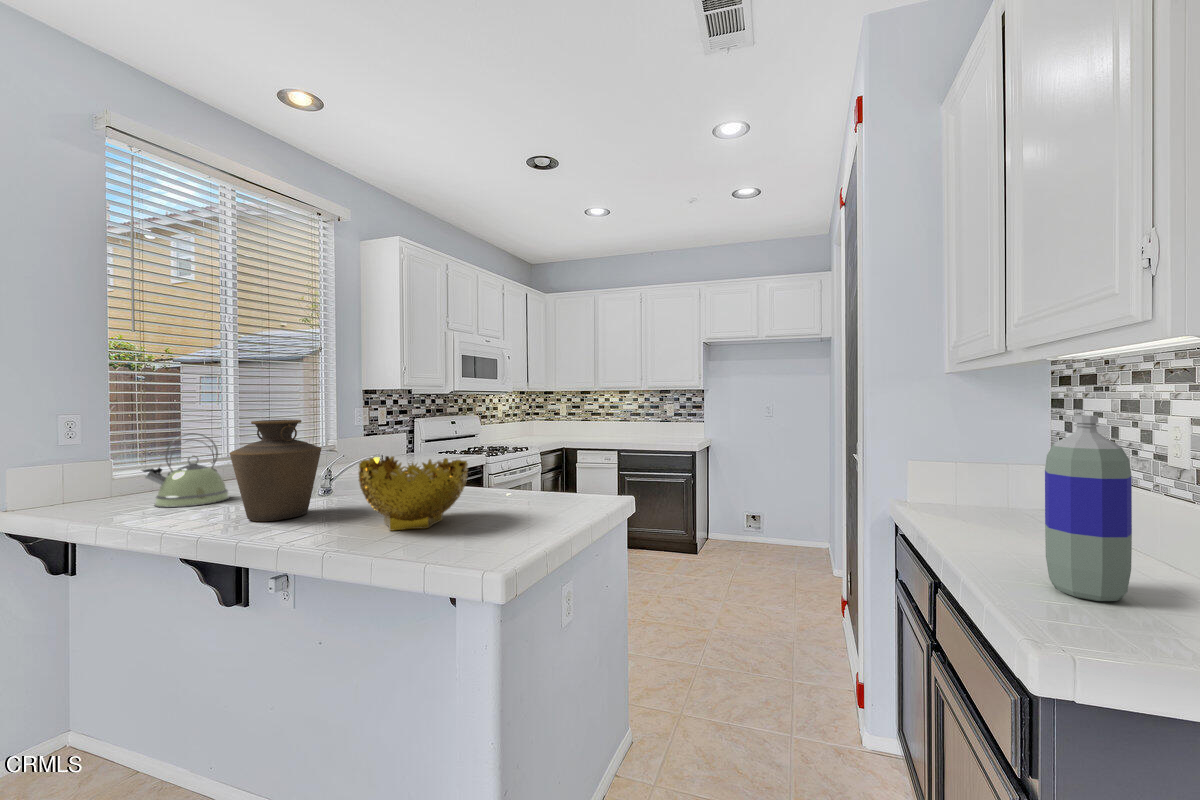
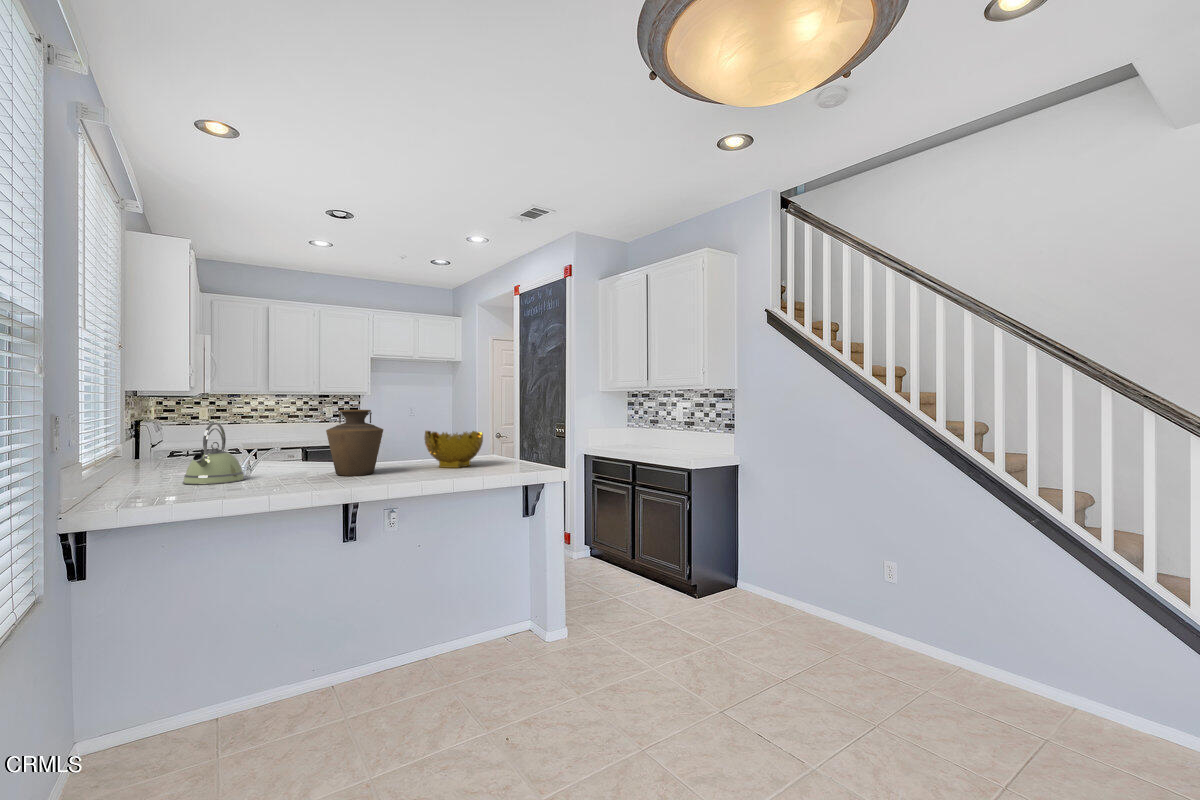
bottle: present [1045,415,1132,601] -> none [666,406,685,457]

